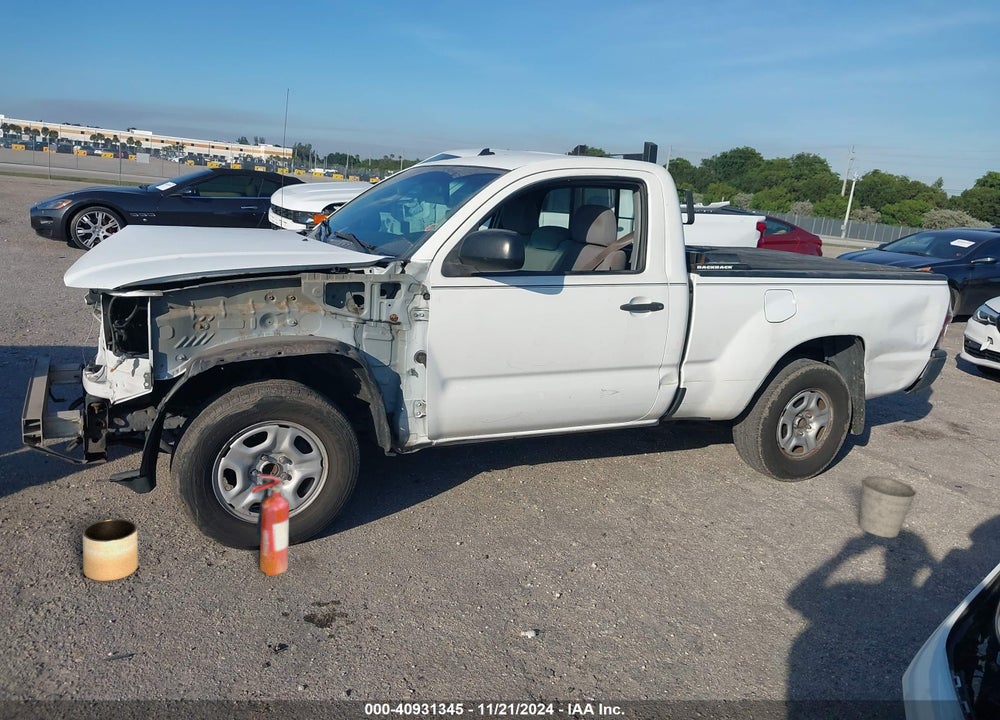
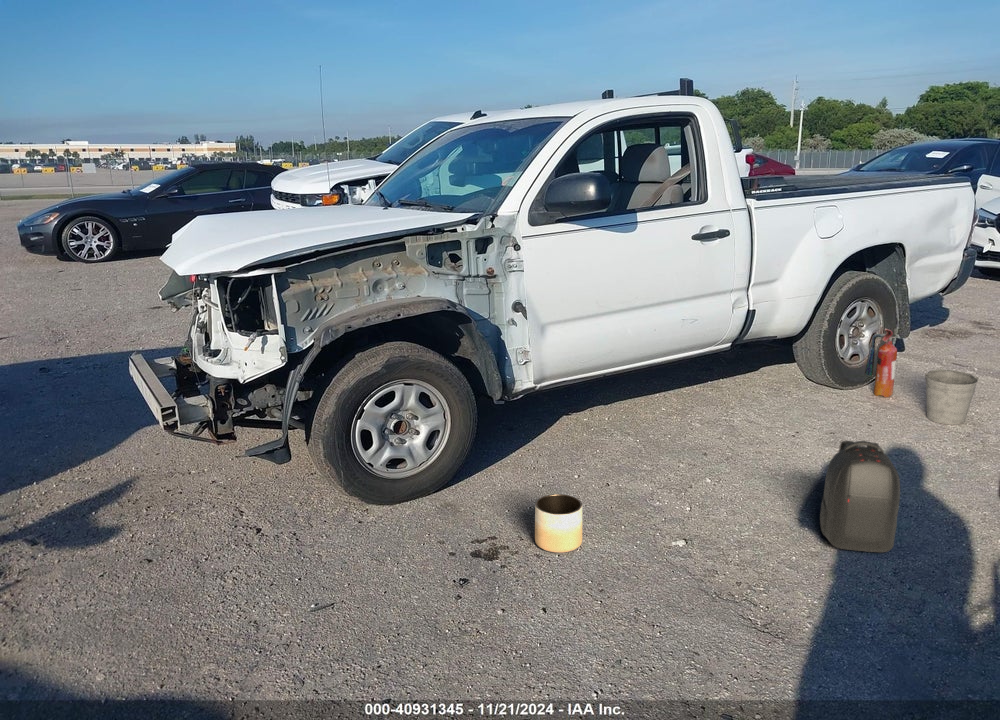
fire extinguisher: present [251,474,289,576] -> present [865,329,897,397]
planter: present [83,519,138,581] -> present [535,494,582,553]
backpack: none [697,552,784,684] -> present [820,441,900,552]

